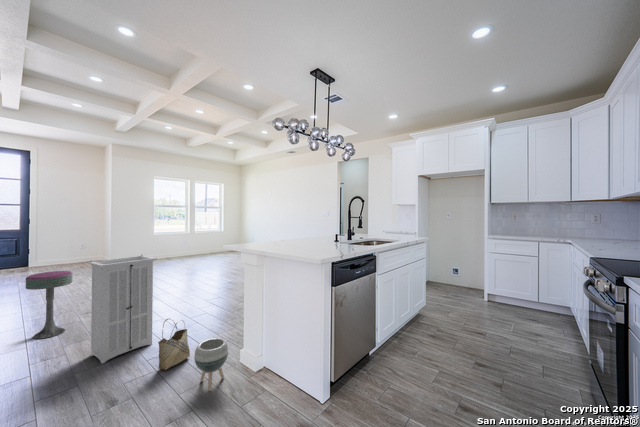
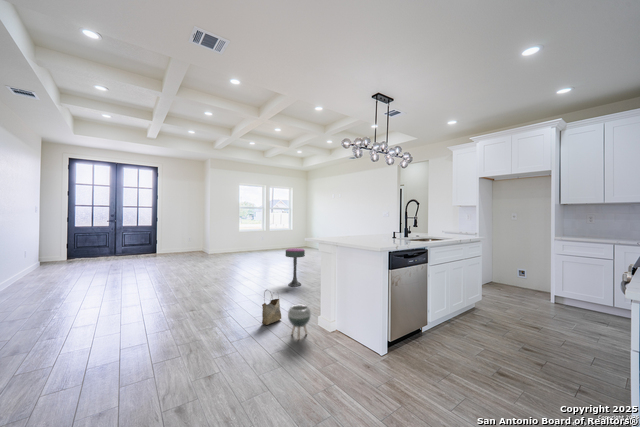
storage cabinet: present [89,255,157,363] -> none [216,244,257,317]
bar stool: present [26,271,72,339] -> present [285,248,305,286]

